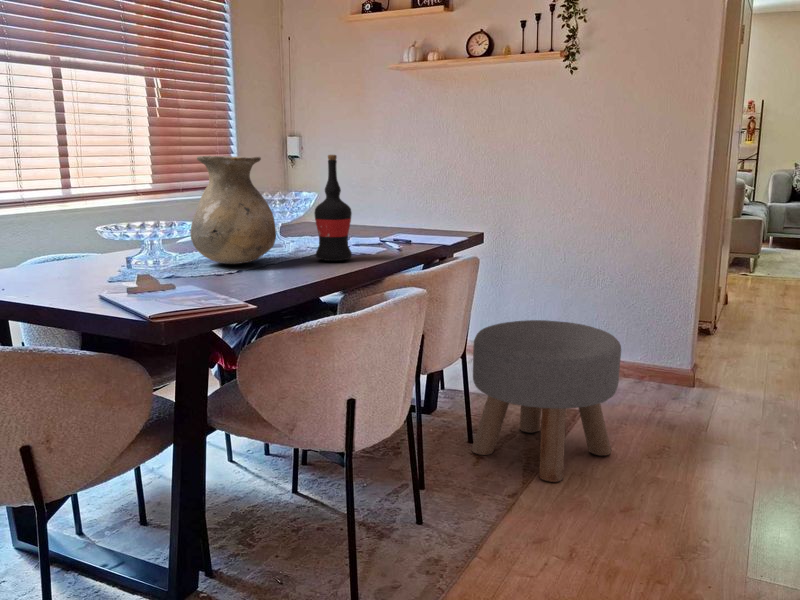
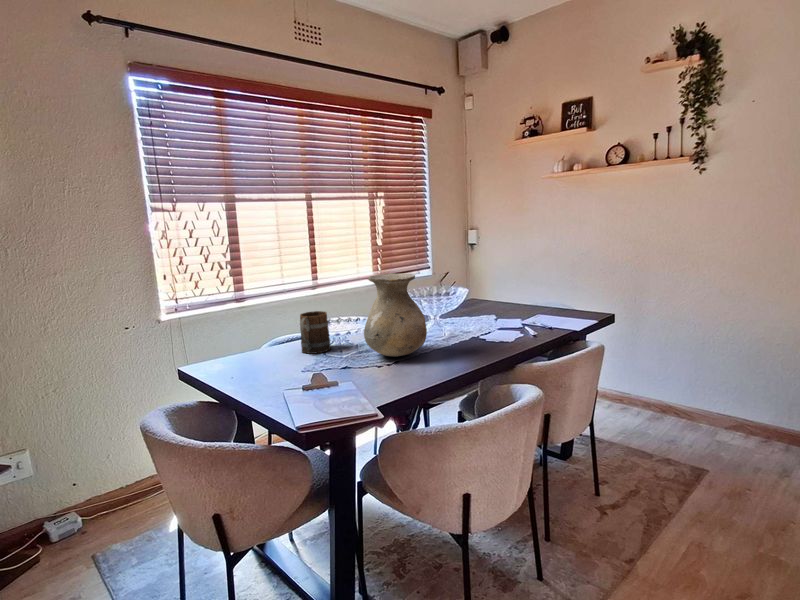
wine bottle: present [314,155,352,261] -> none [457,272,487,356]
mug: none [87,210,135,267] -> present [300,311,331,354]
ottoman: present [472,320,621,482] -> none [597,395,744,552]

